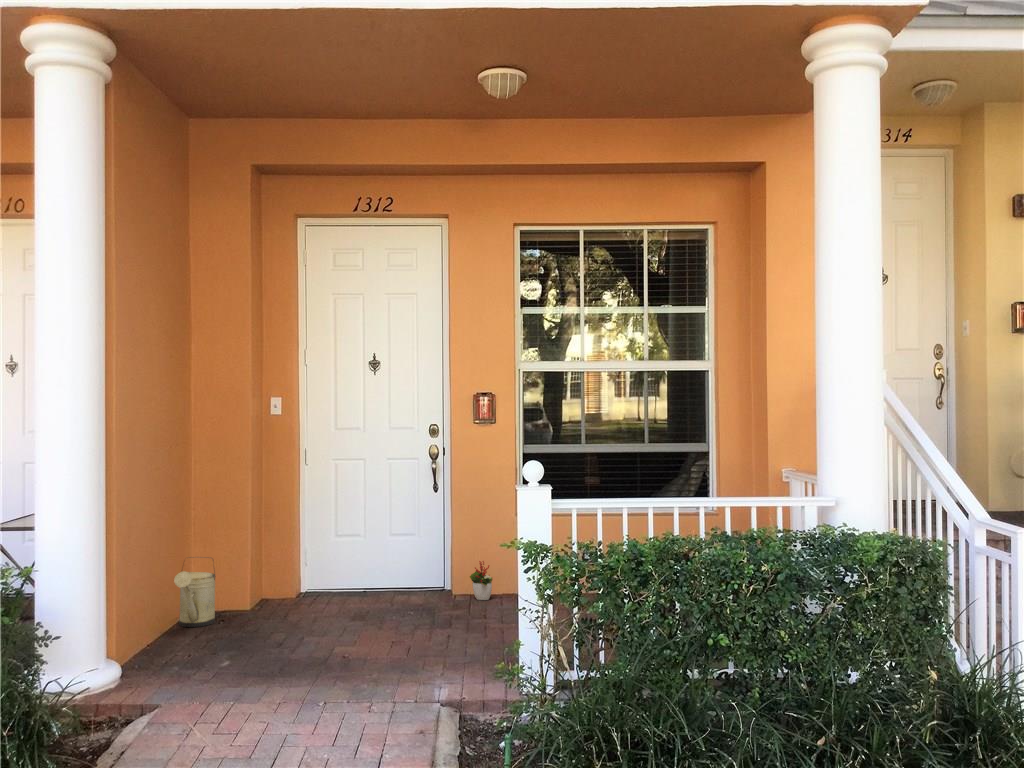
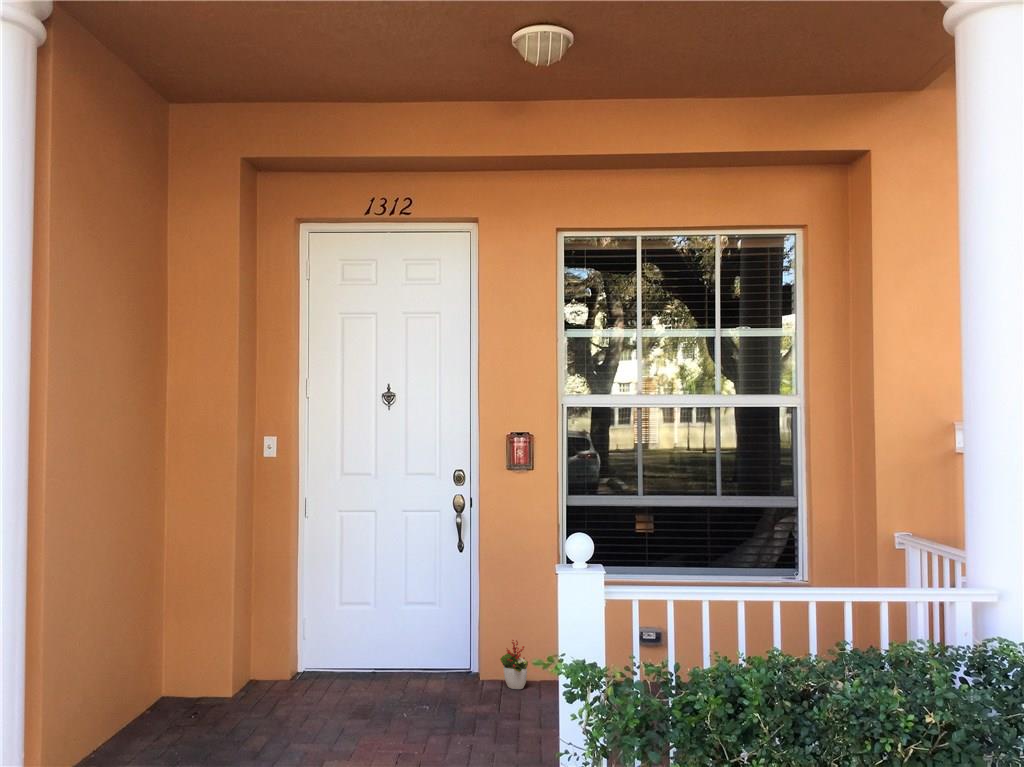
watering can: present [174,571,215,627] -> none [125,637,185,728]

